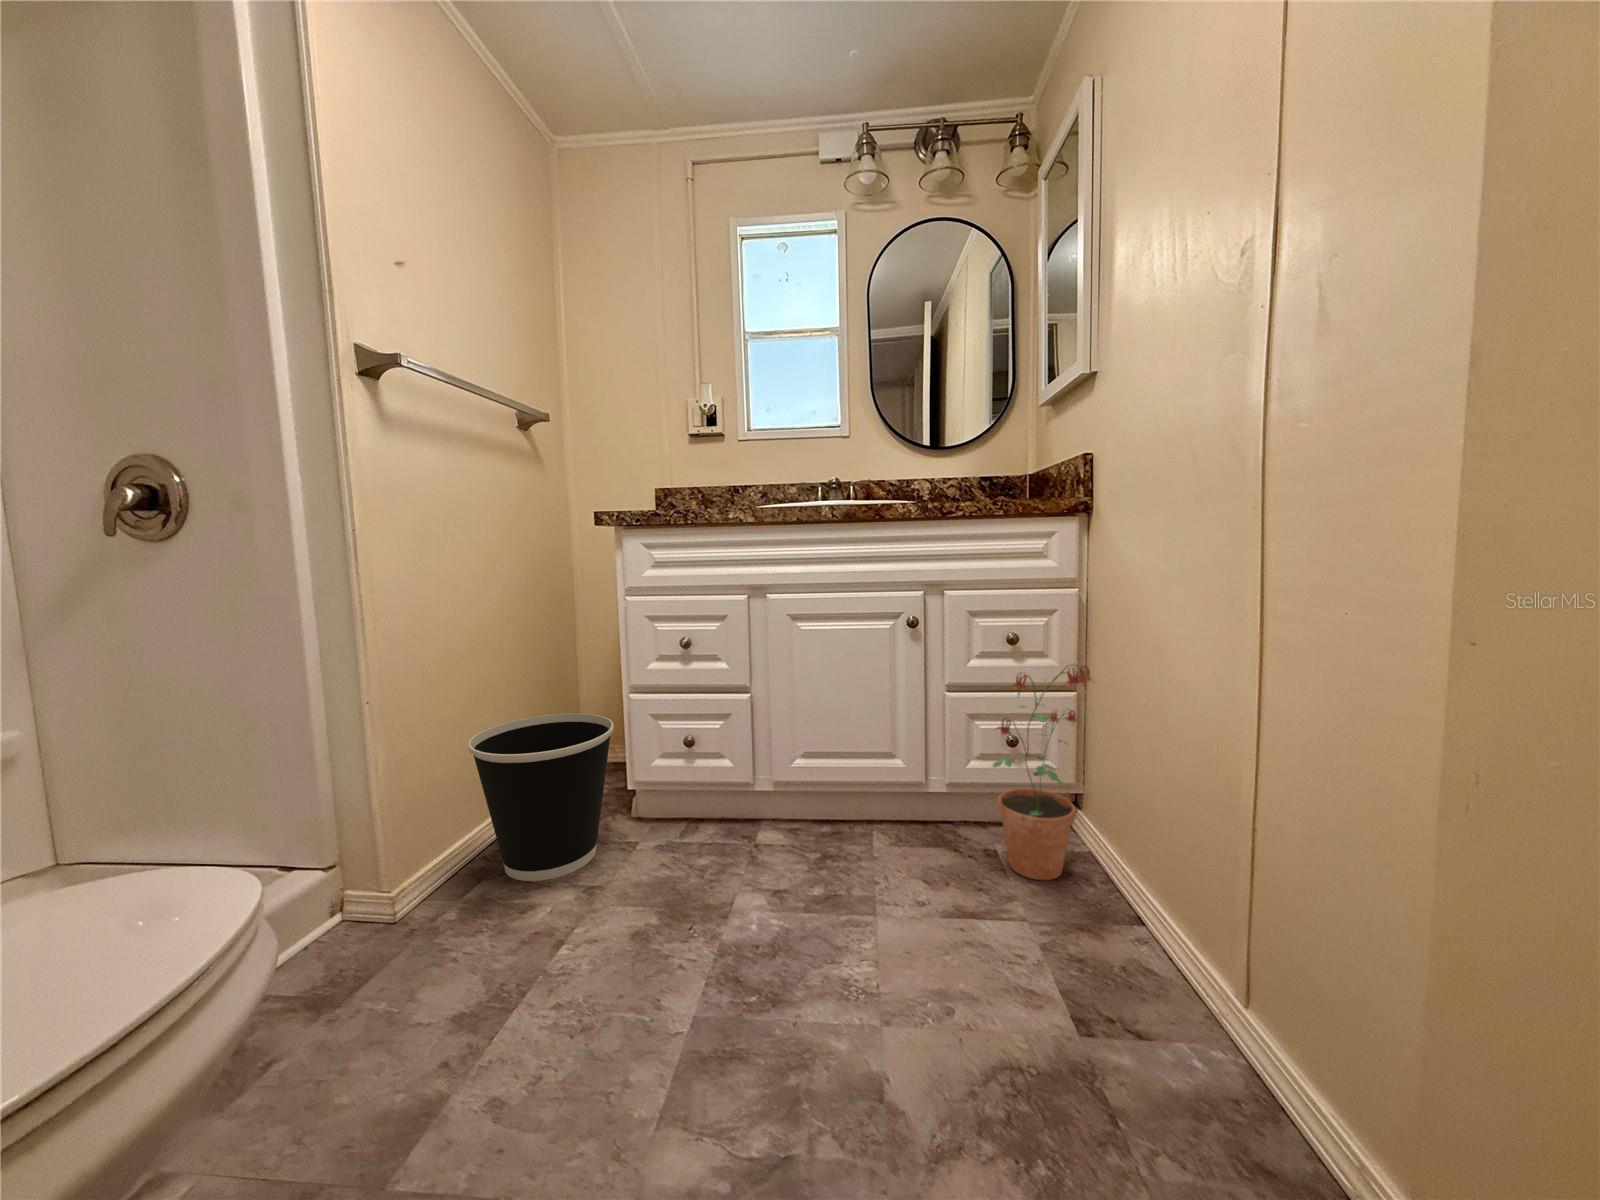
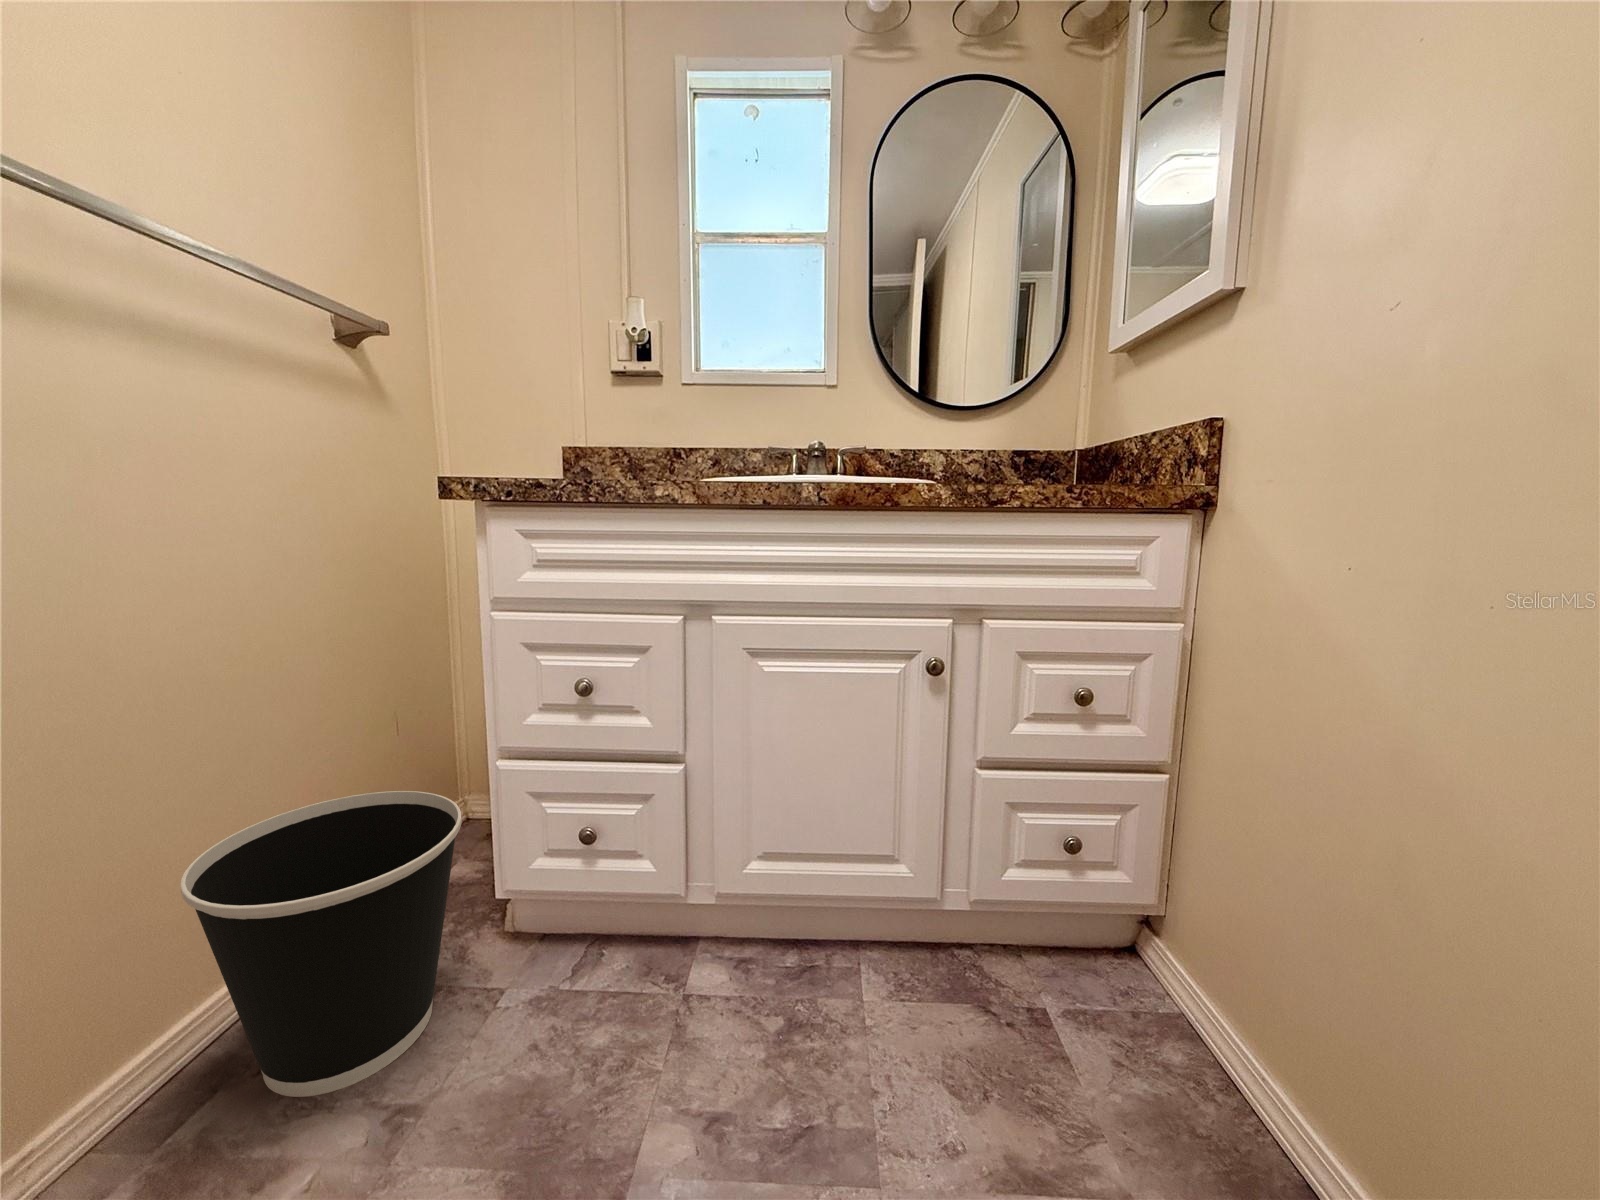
potted plant: present [993,664,1092,880] -> none [1052,754,1236,1087]

